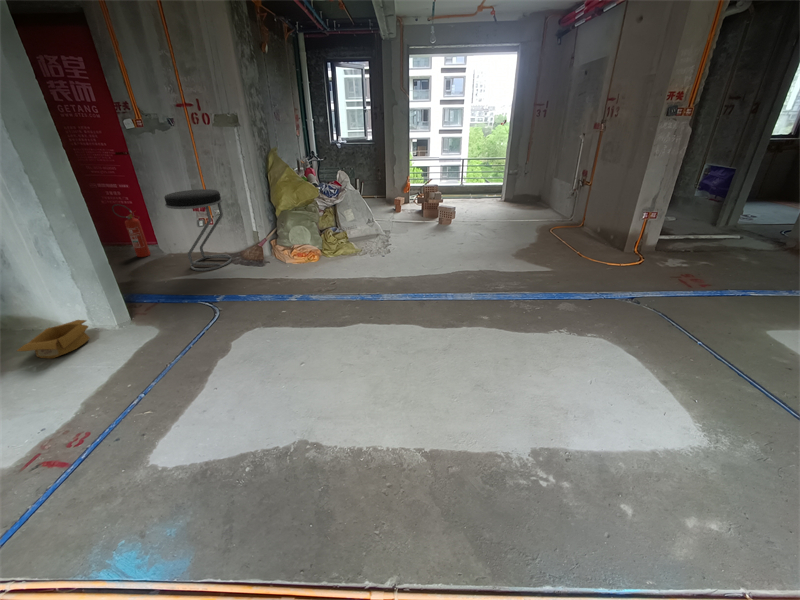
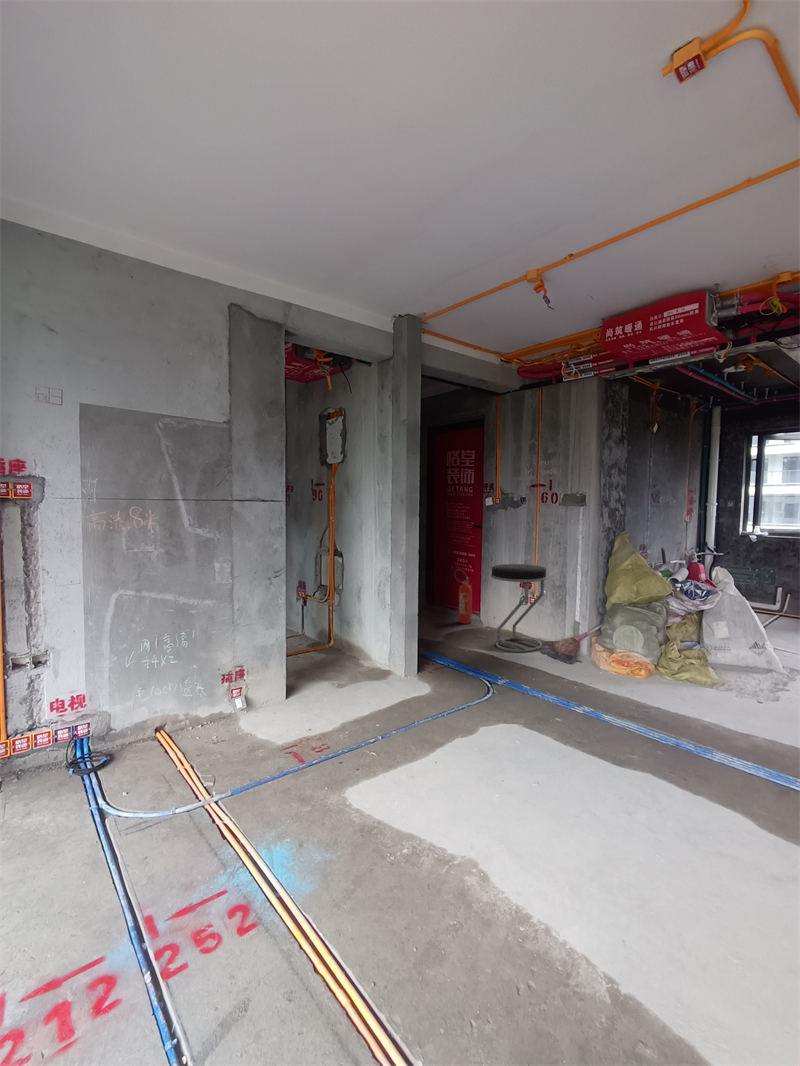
cardboard box: present [17,320,90,358] -> none [334,657,385,682]

